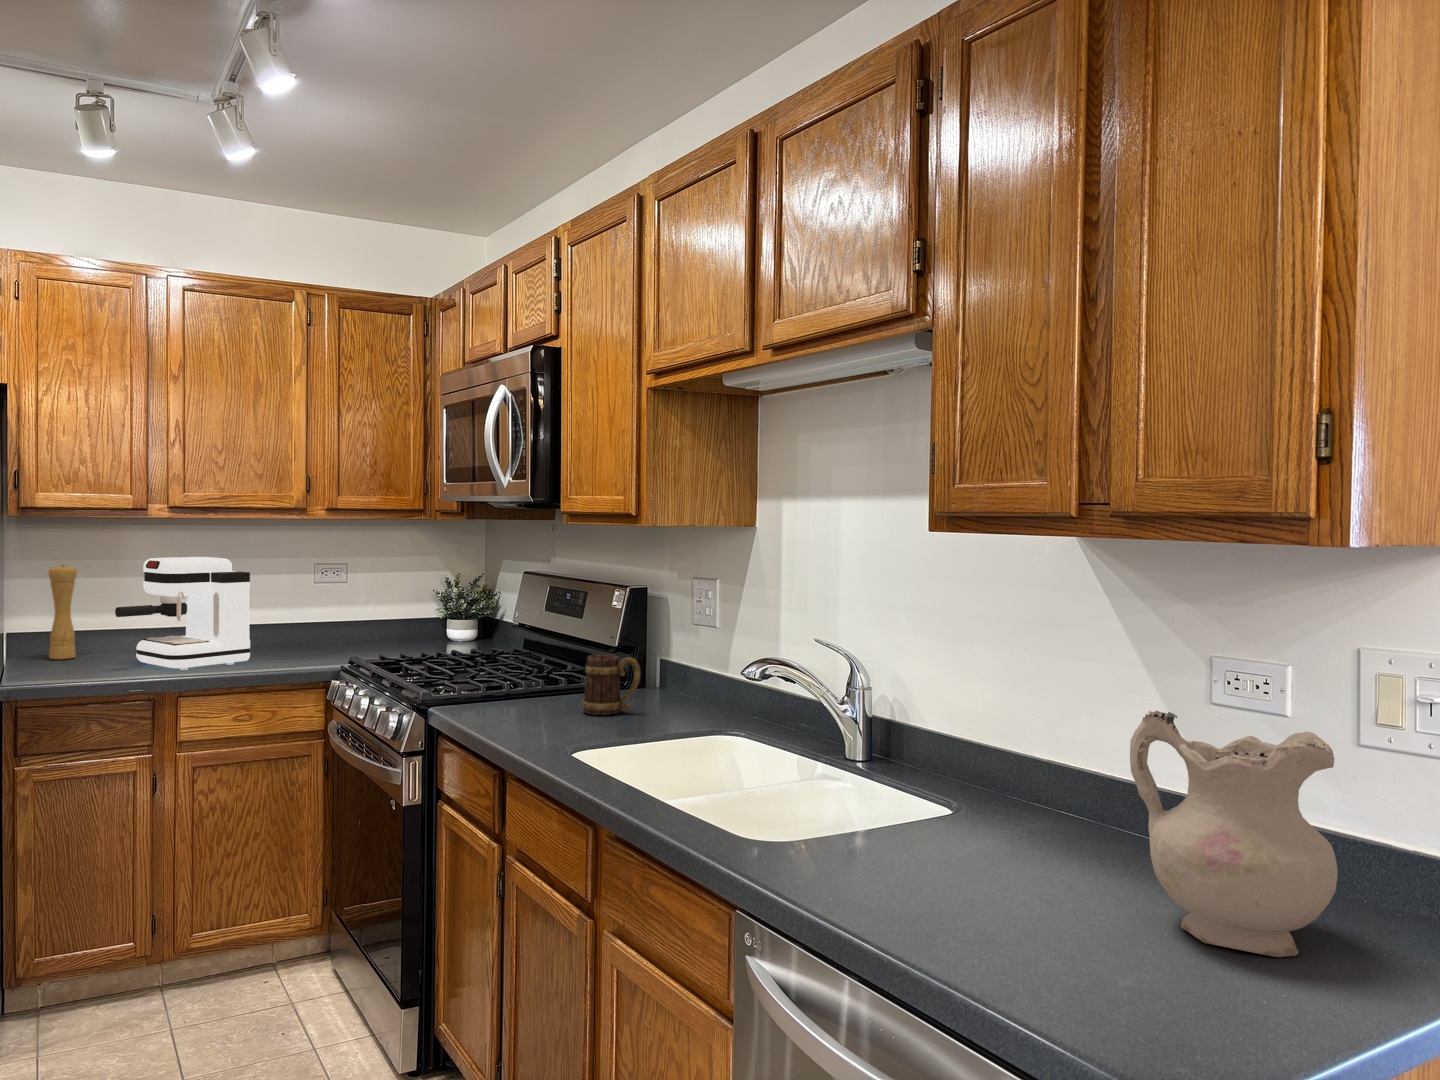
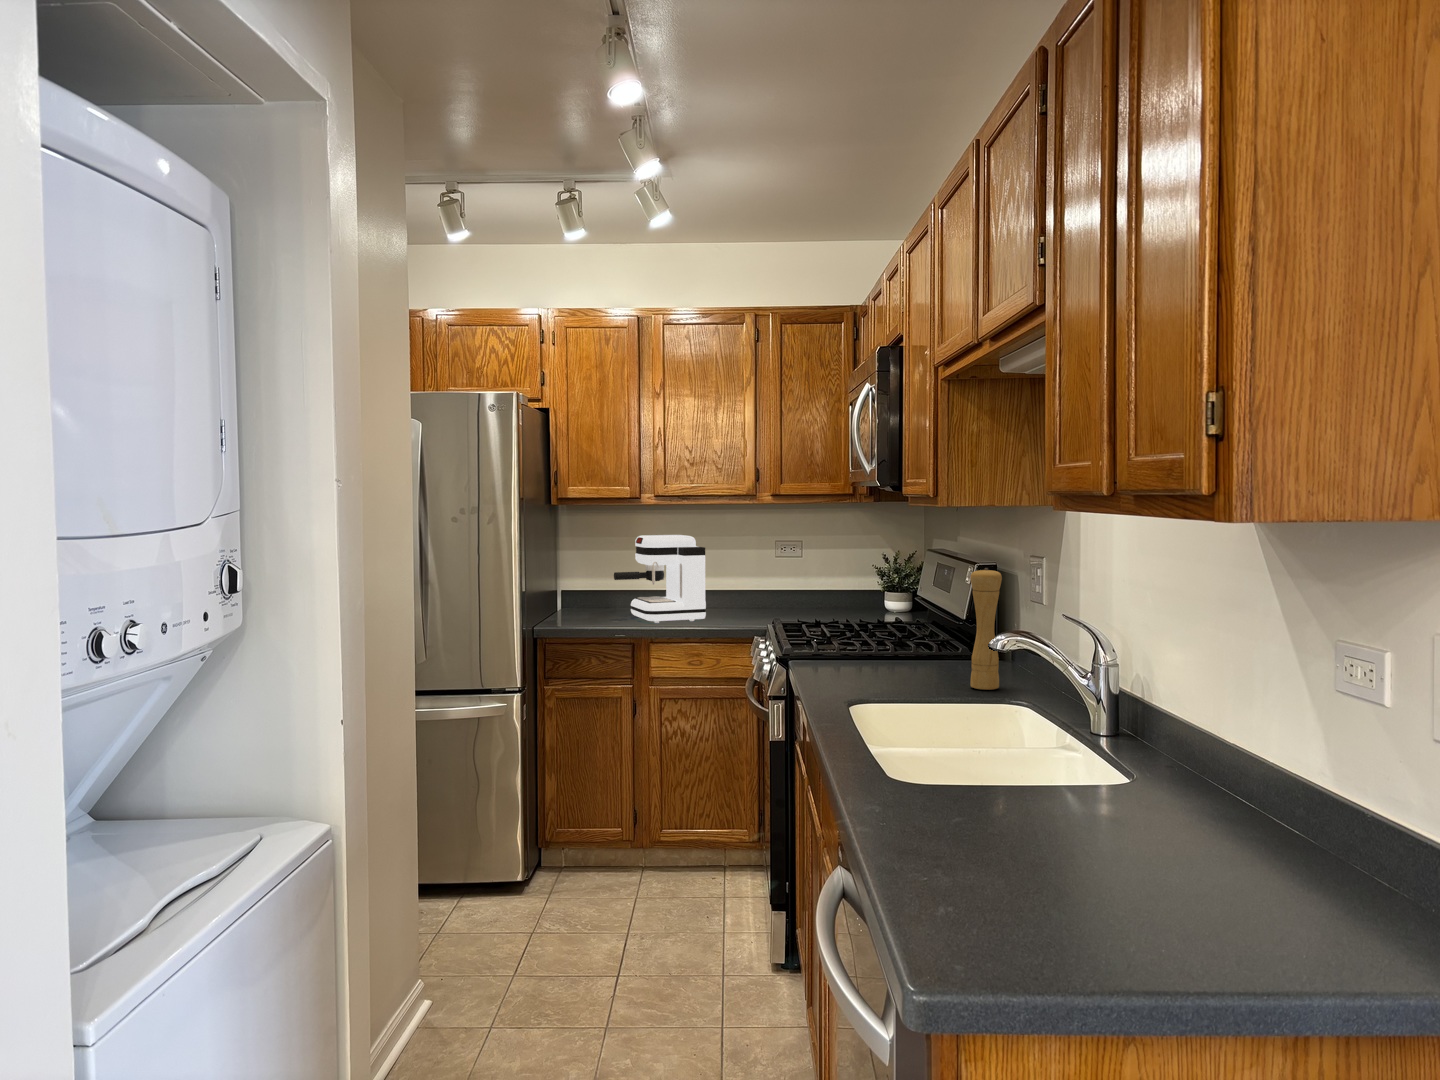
pepper mill: present [48,565,77,659] -> present [970,568,1002,690]
mug: present [583,655,641,715] -> none [902,626,952,680]
ceramic pitcher: present [1130,711,1338,957] -> none [1120,689,1309,945]

